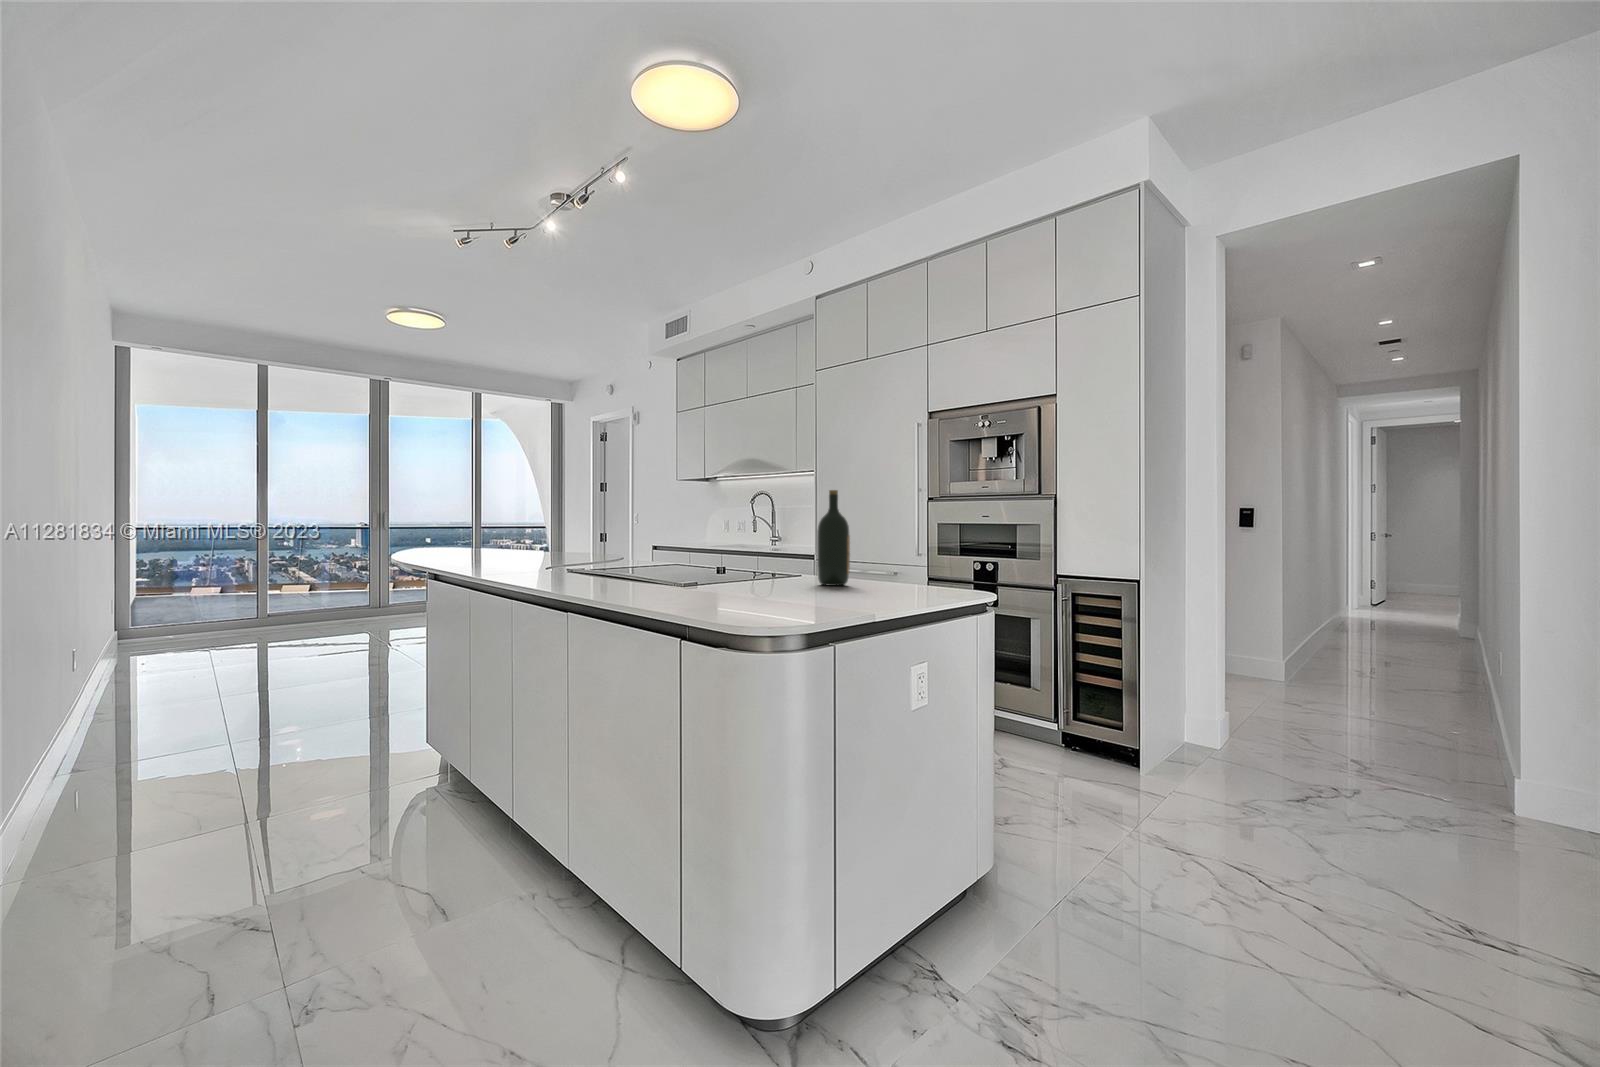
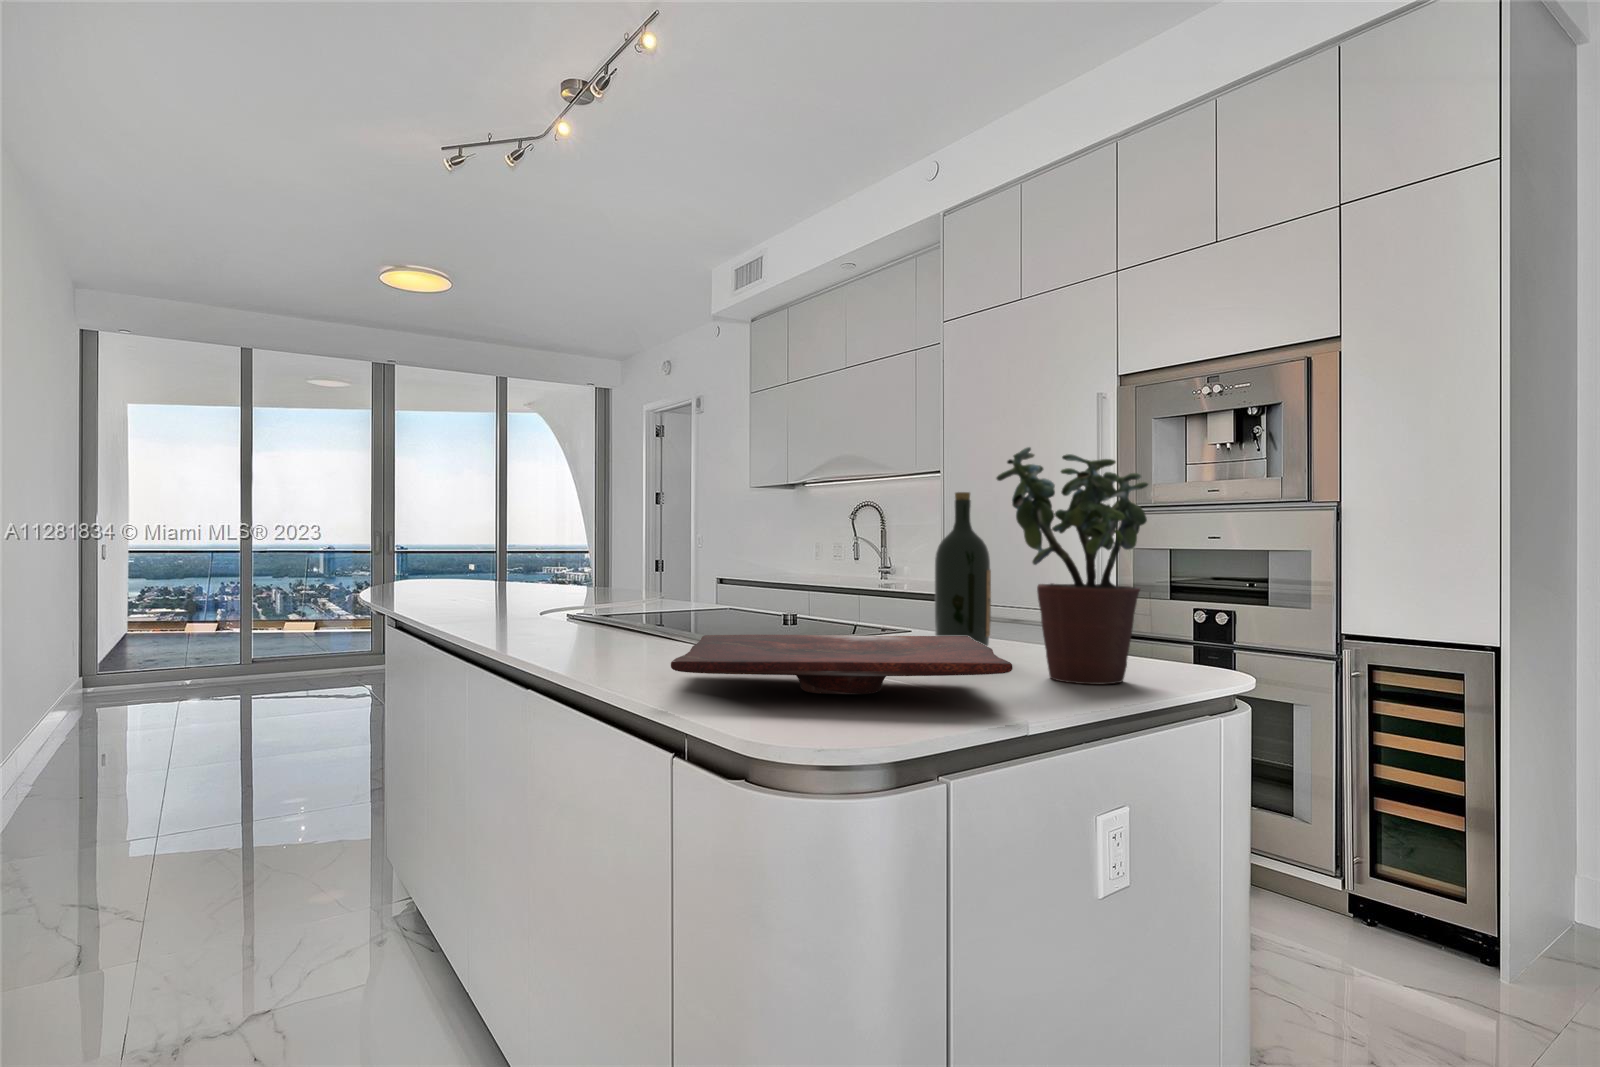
potted plant: none [853,466,934,596] -> present [996,447,1148,684]
cutting board: none [685,571,861,600] -> present [671,635,1013,694]

